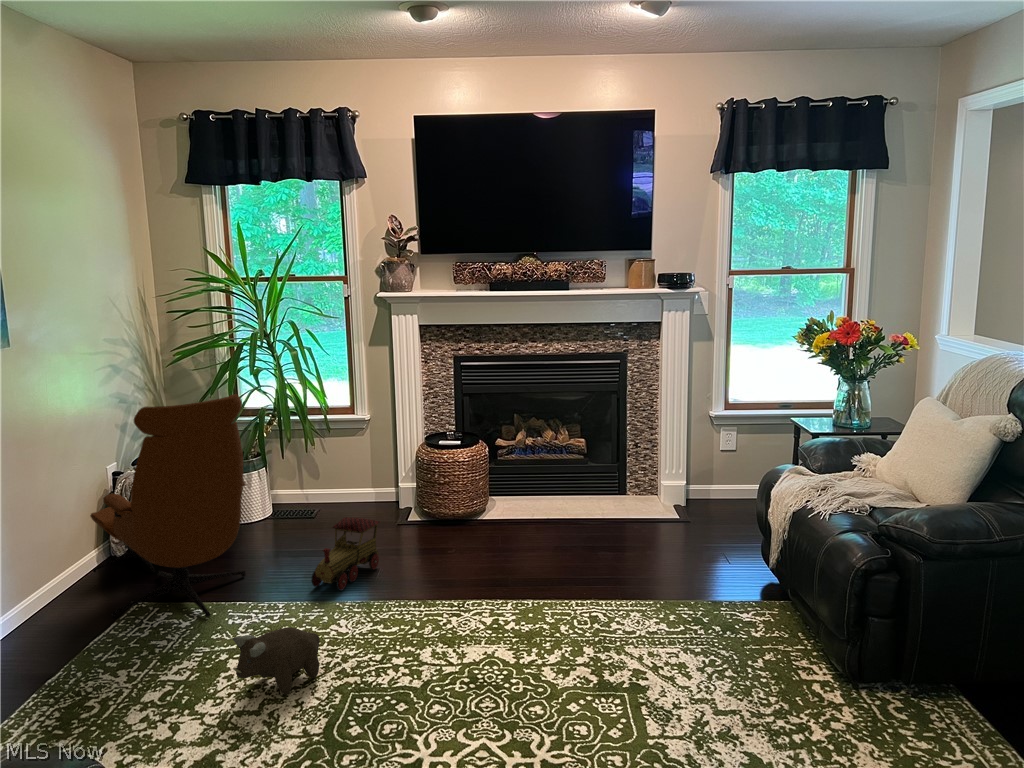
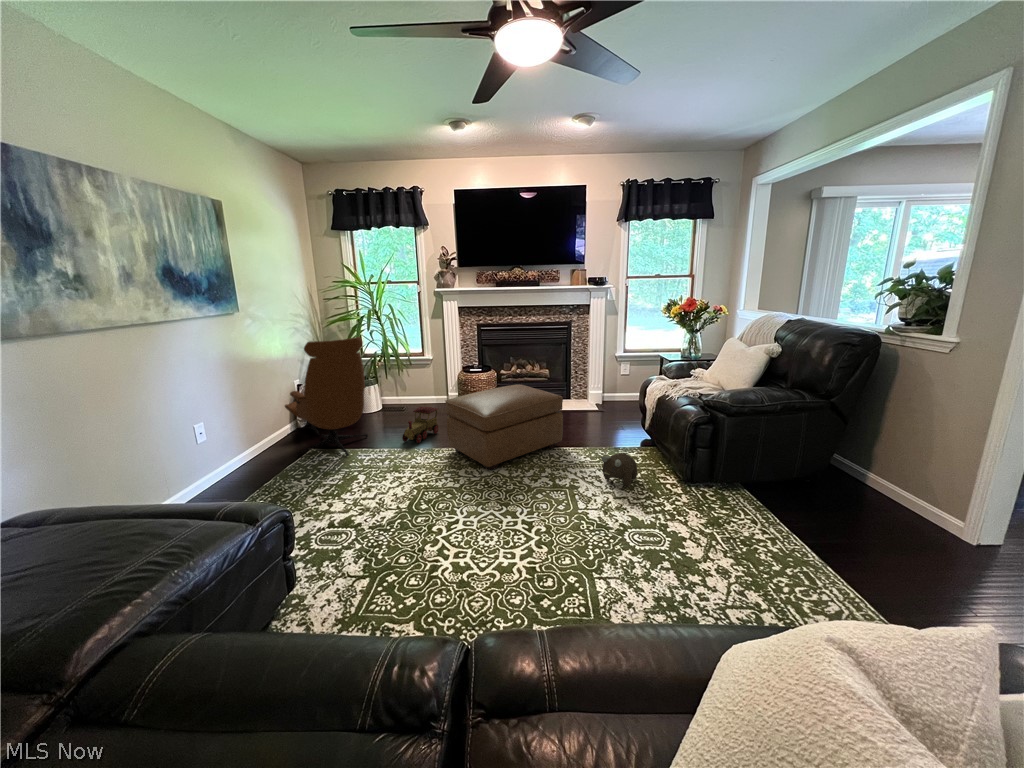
ottoman: none [394,477,614,651] -> present [445,384,563,470]
plush toy: present [232,627,320,695] -> present [601,453,637,487]

